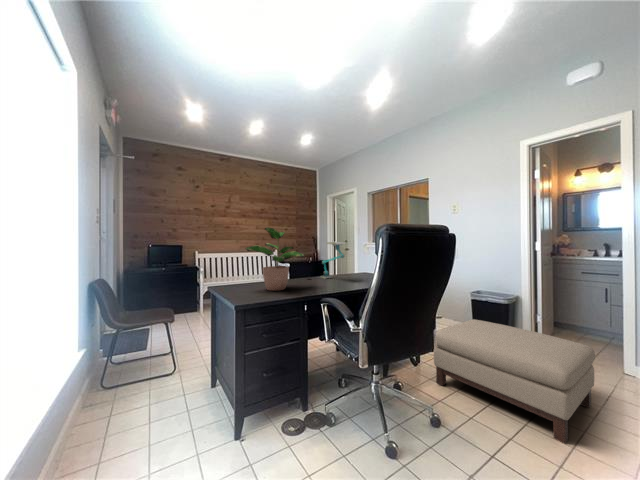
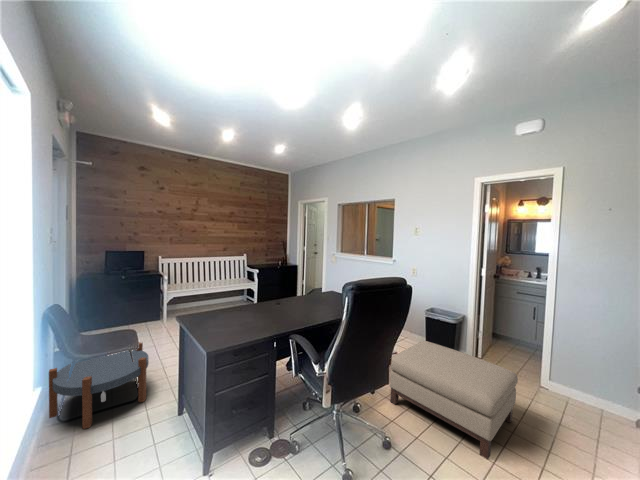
potted plant: present [245,227,304,290] -> none [216,267,275,327]
desk lamp: present [321,242,345,279] -> none [290,271,315,306]
side table: none [94,320,184,396] -> present [49,343,149,429]

